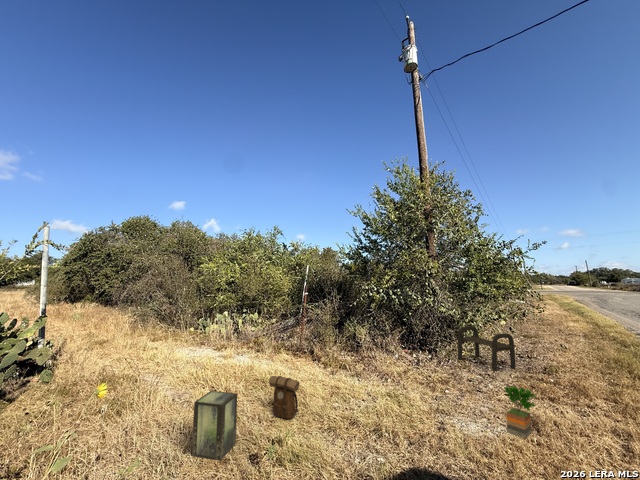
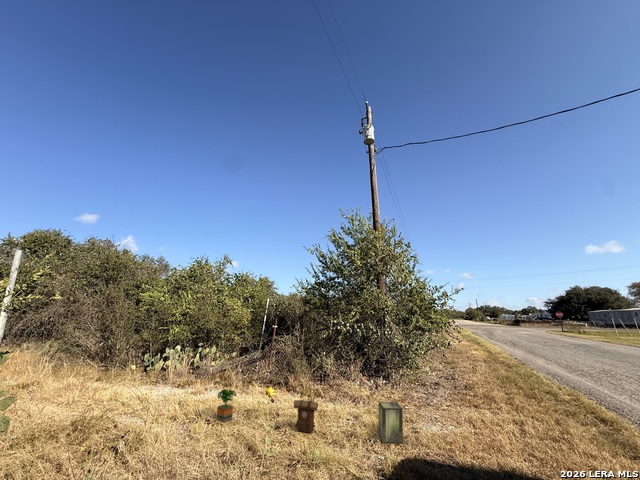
bench: present [458,326,516,371] -> none [405,355,446,390]
potted tree: present [504,386,535,438] -> present [217,389,236,423]
storage box: present [192,391,237,461] -> present [378,402,403,444]

